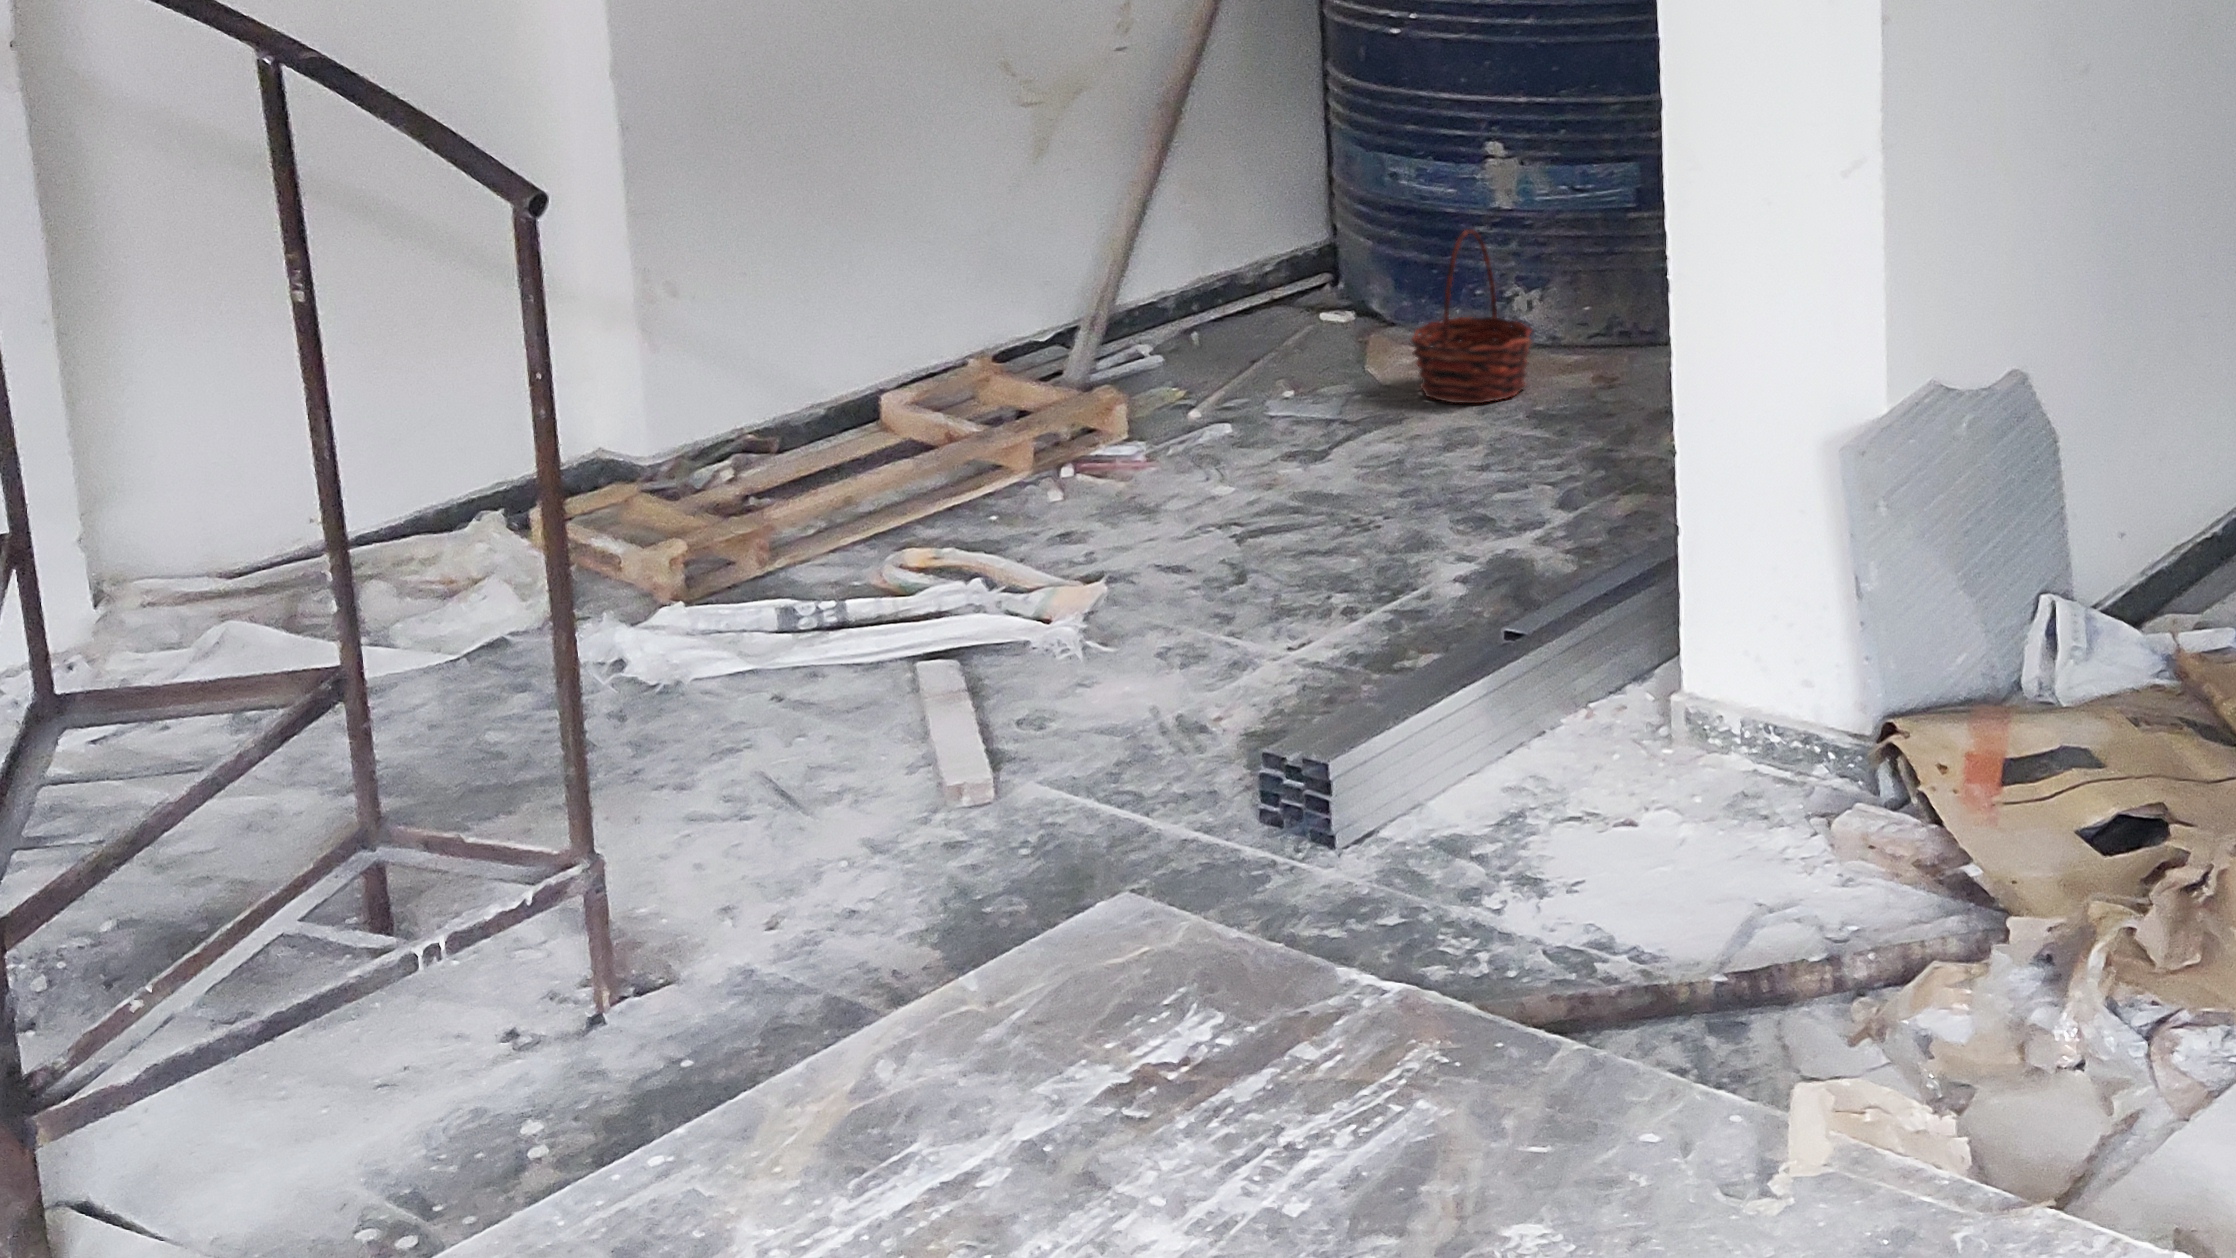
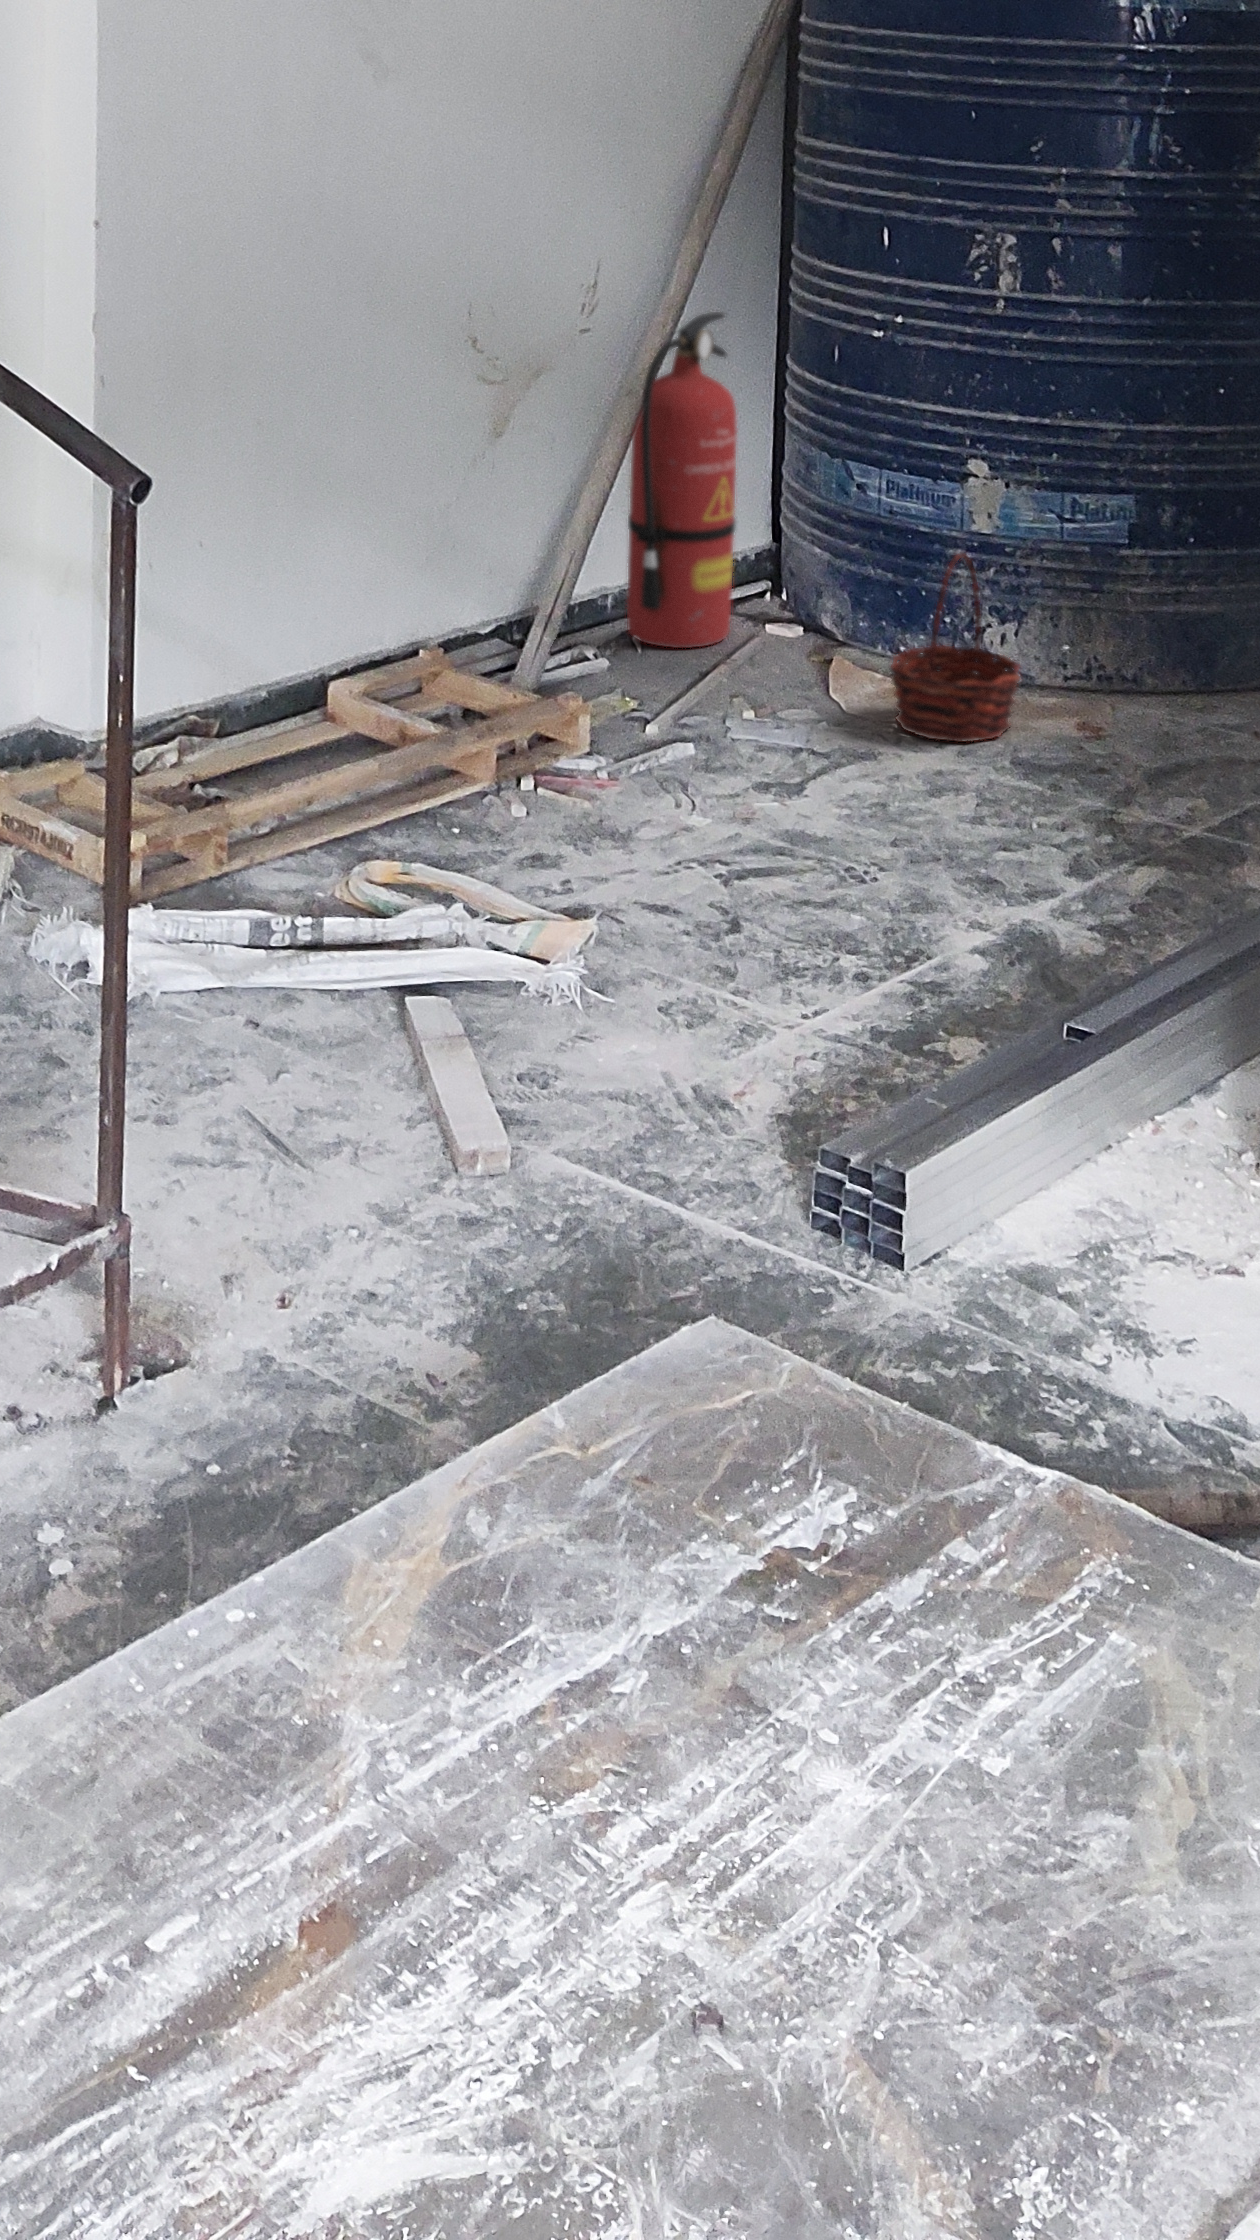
fire extinguisher: none [1174,25,1279,340] -> present [627,312,737,648]

